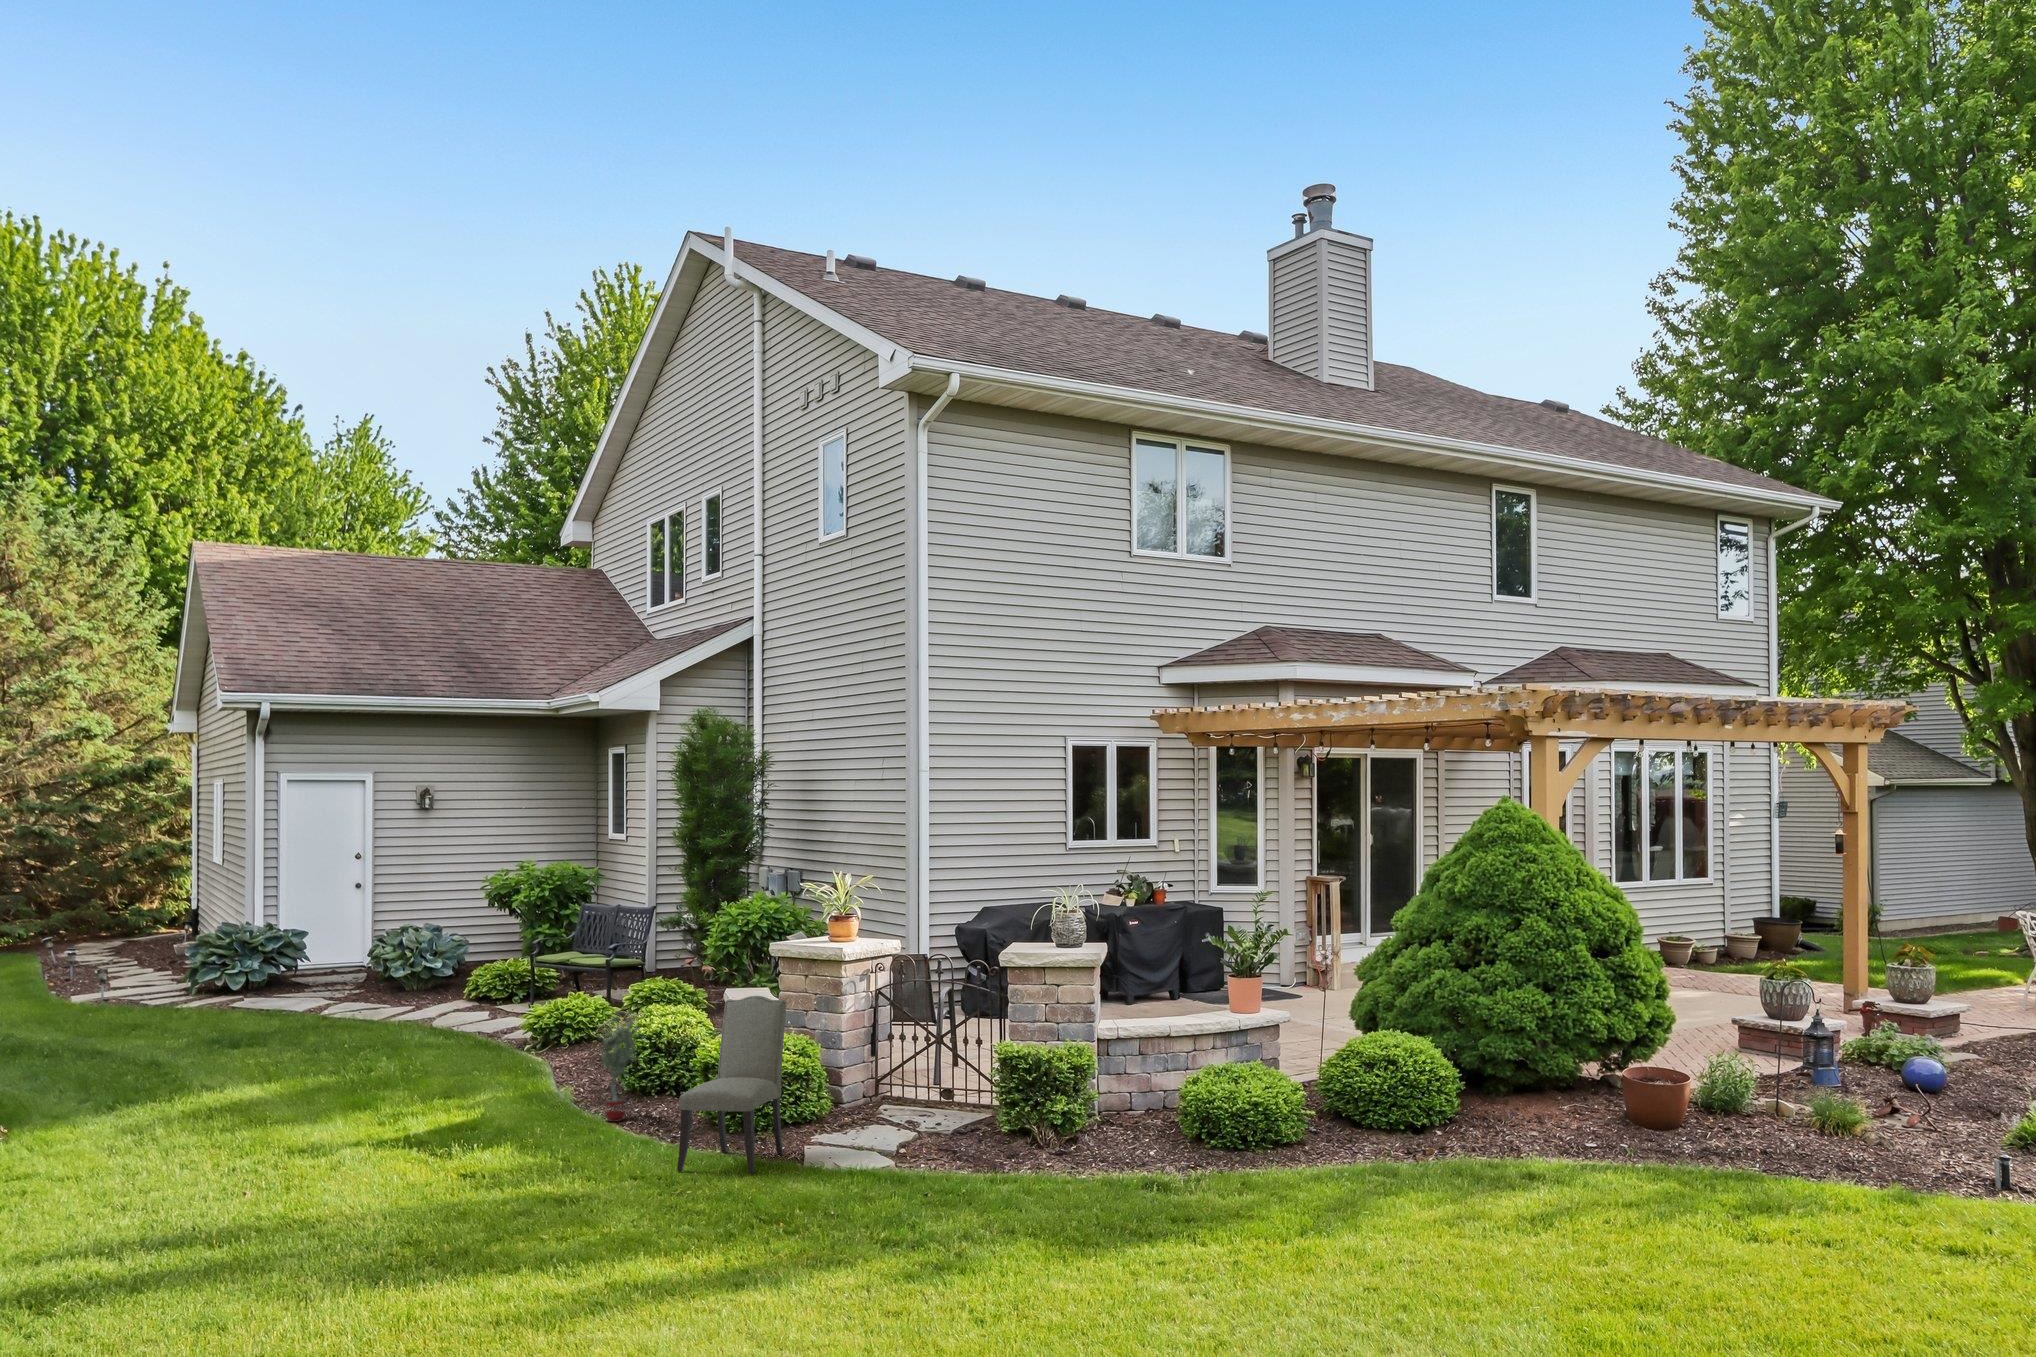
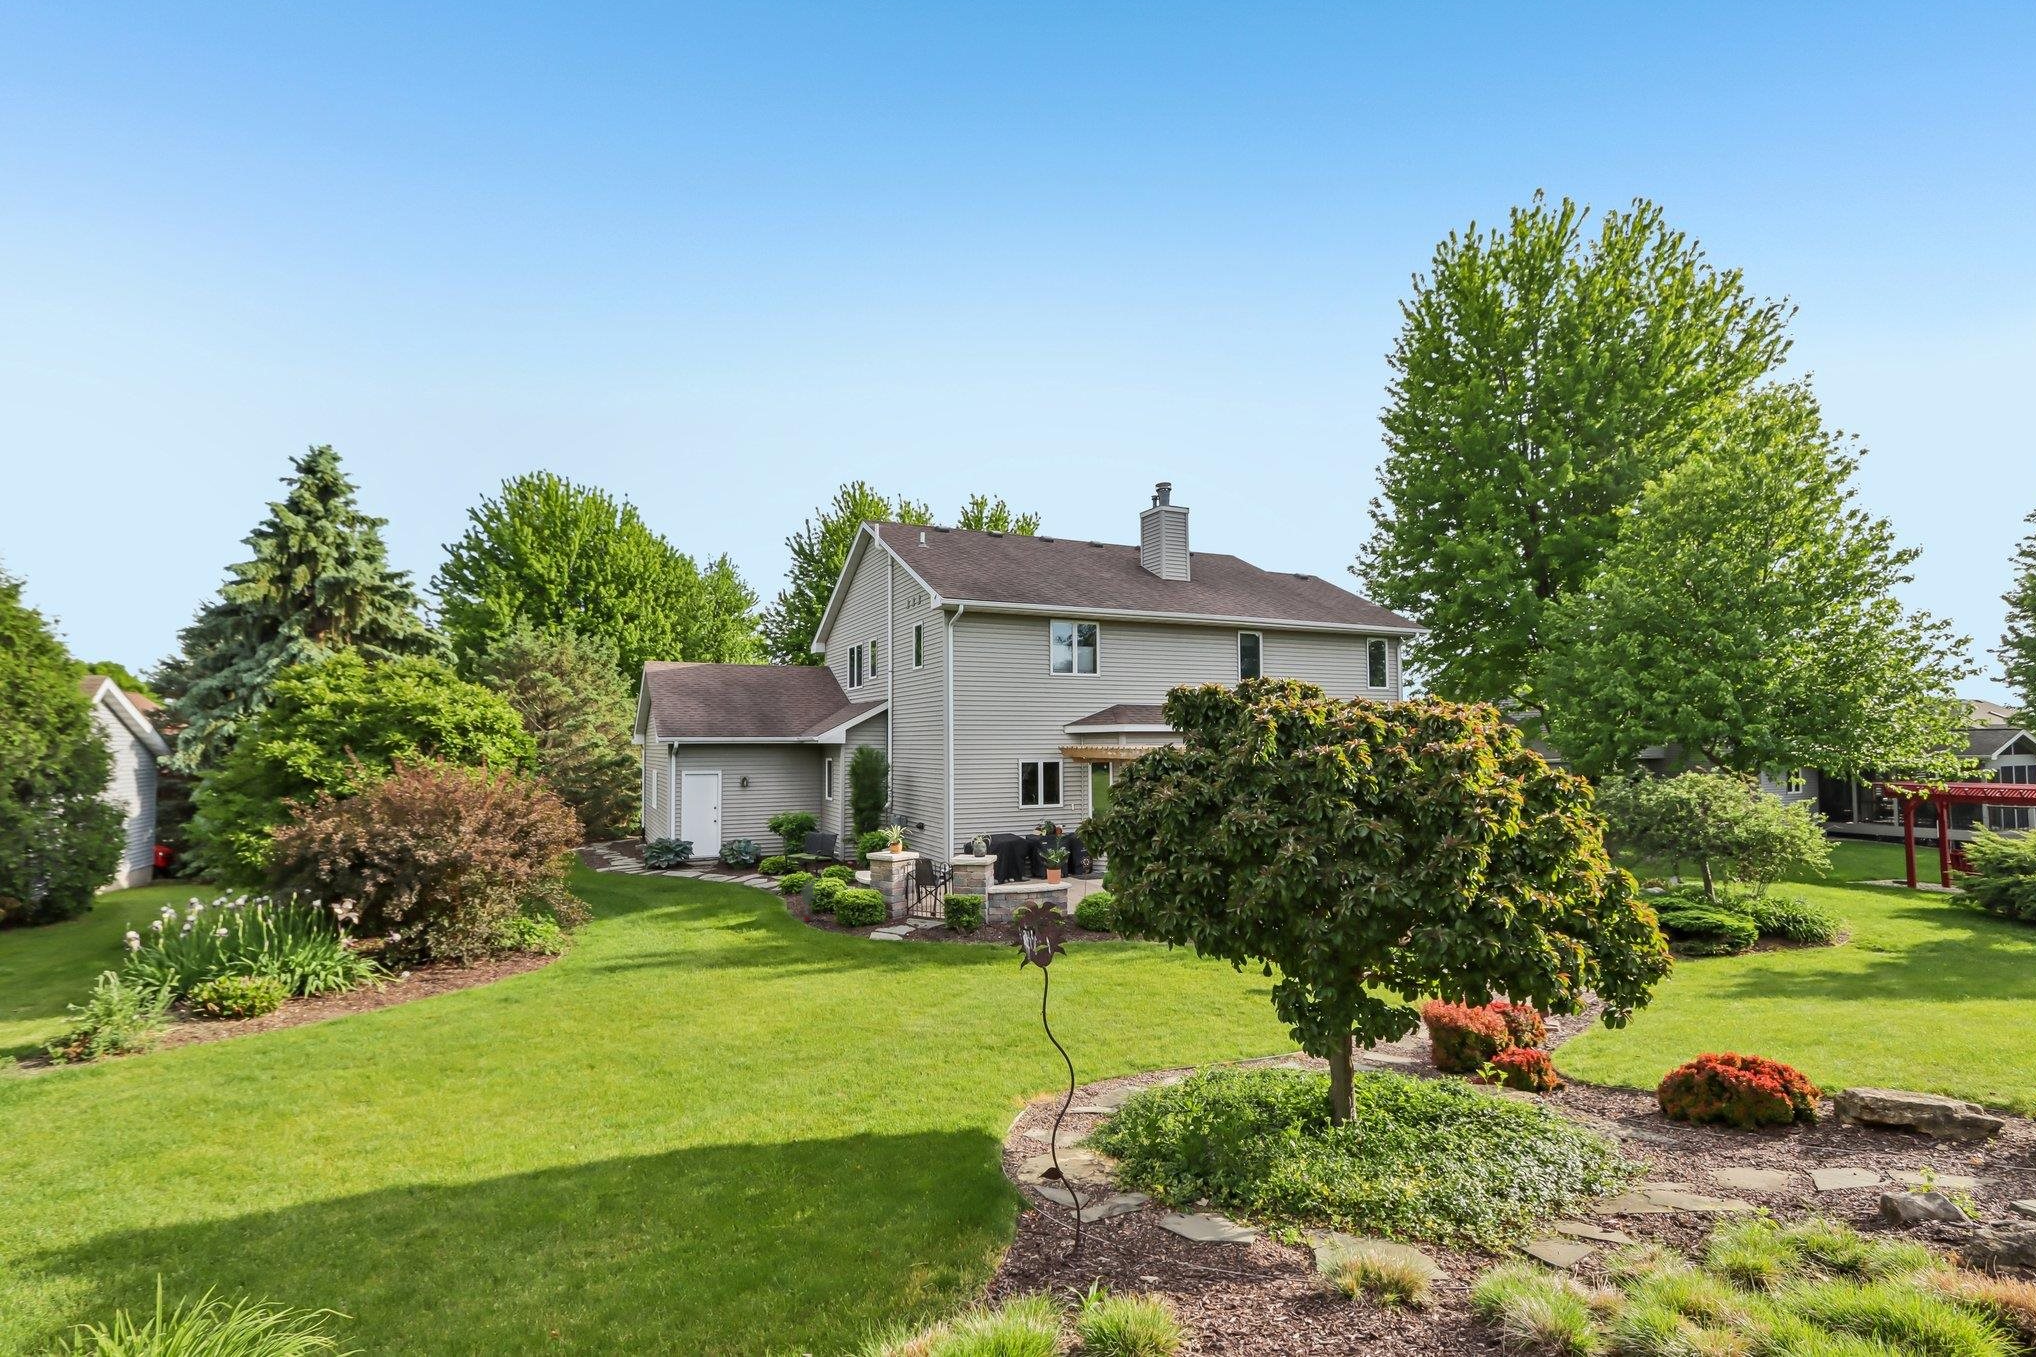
chair: present [677,996,786,1174] -> none [821,874,864,938]

